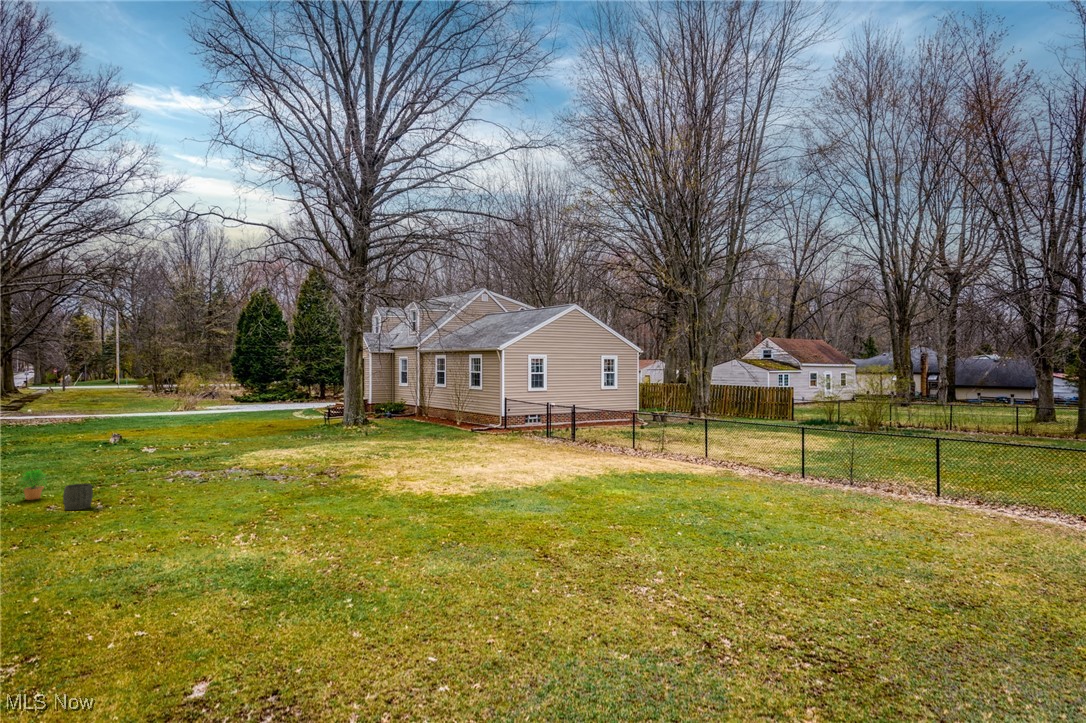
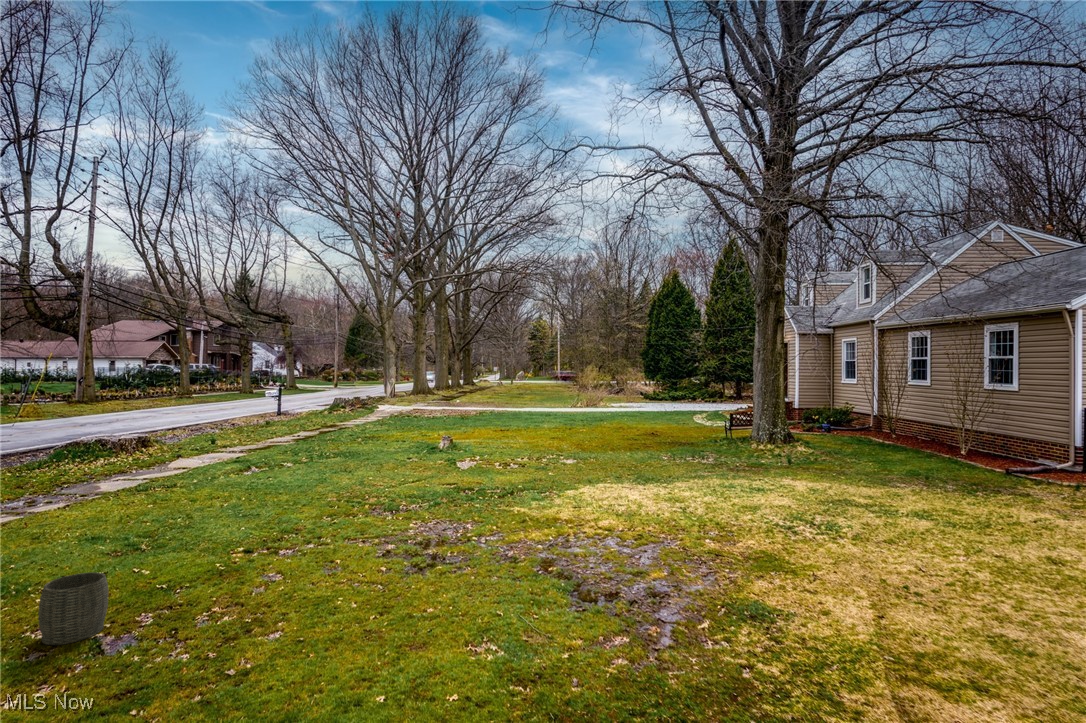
potted plant: present [21,470,46,500] -> none [117,509,167,567]

